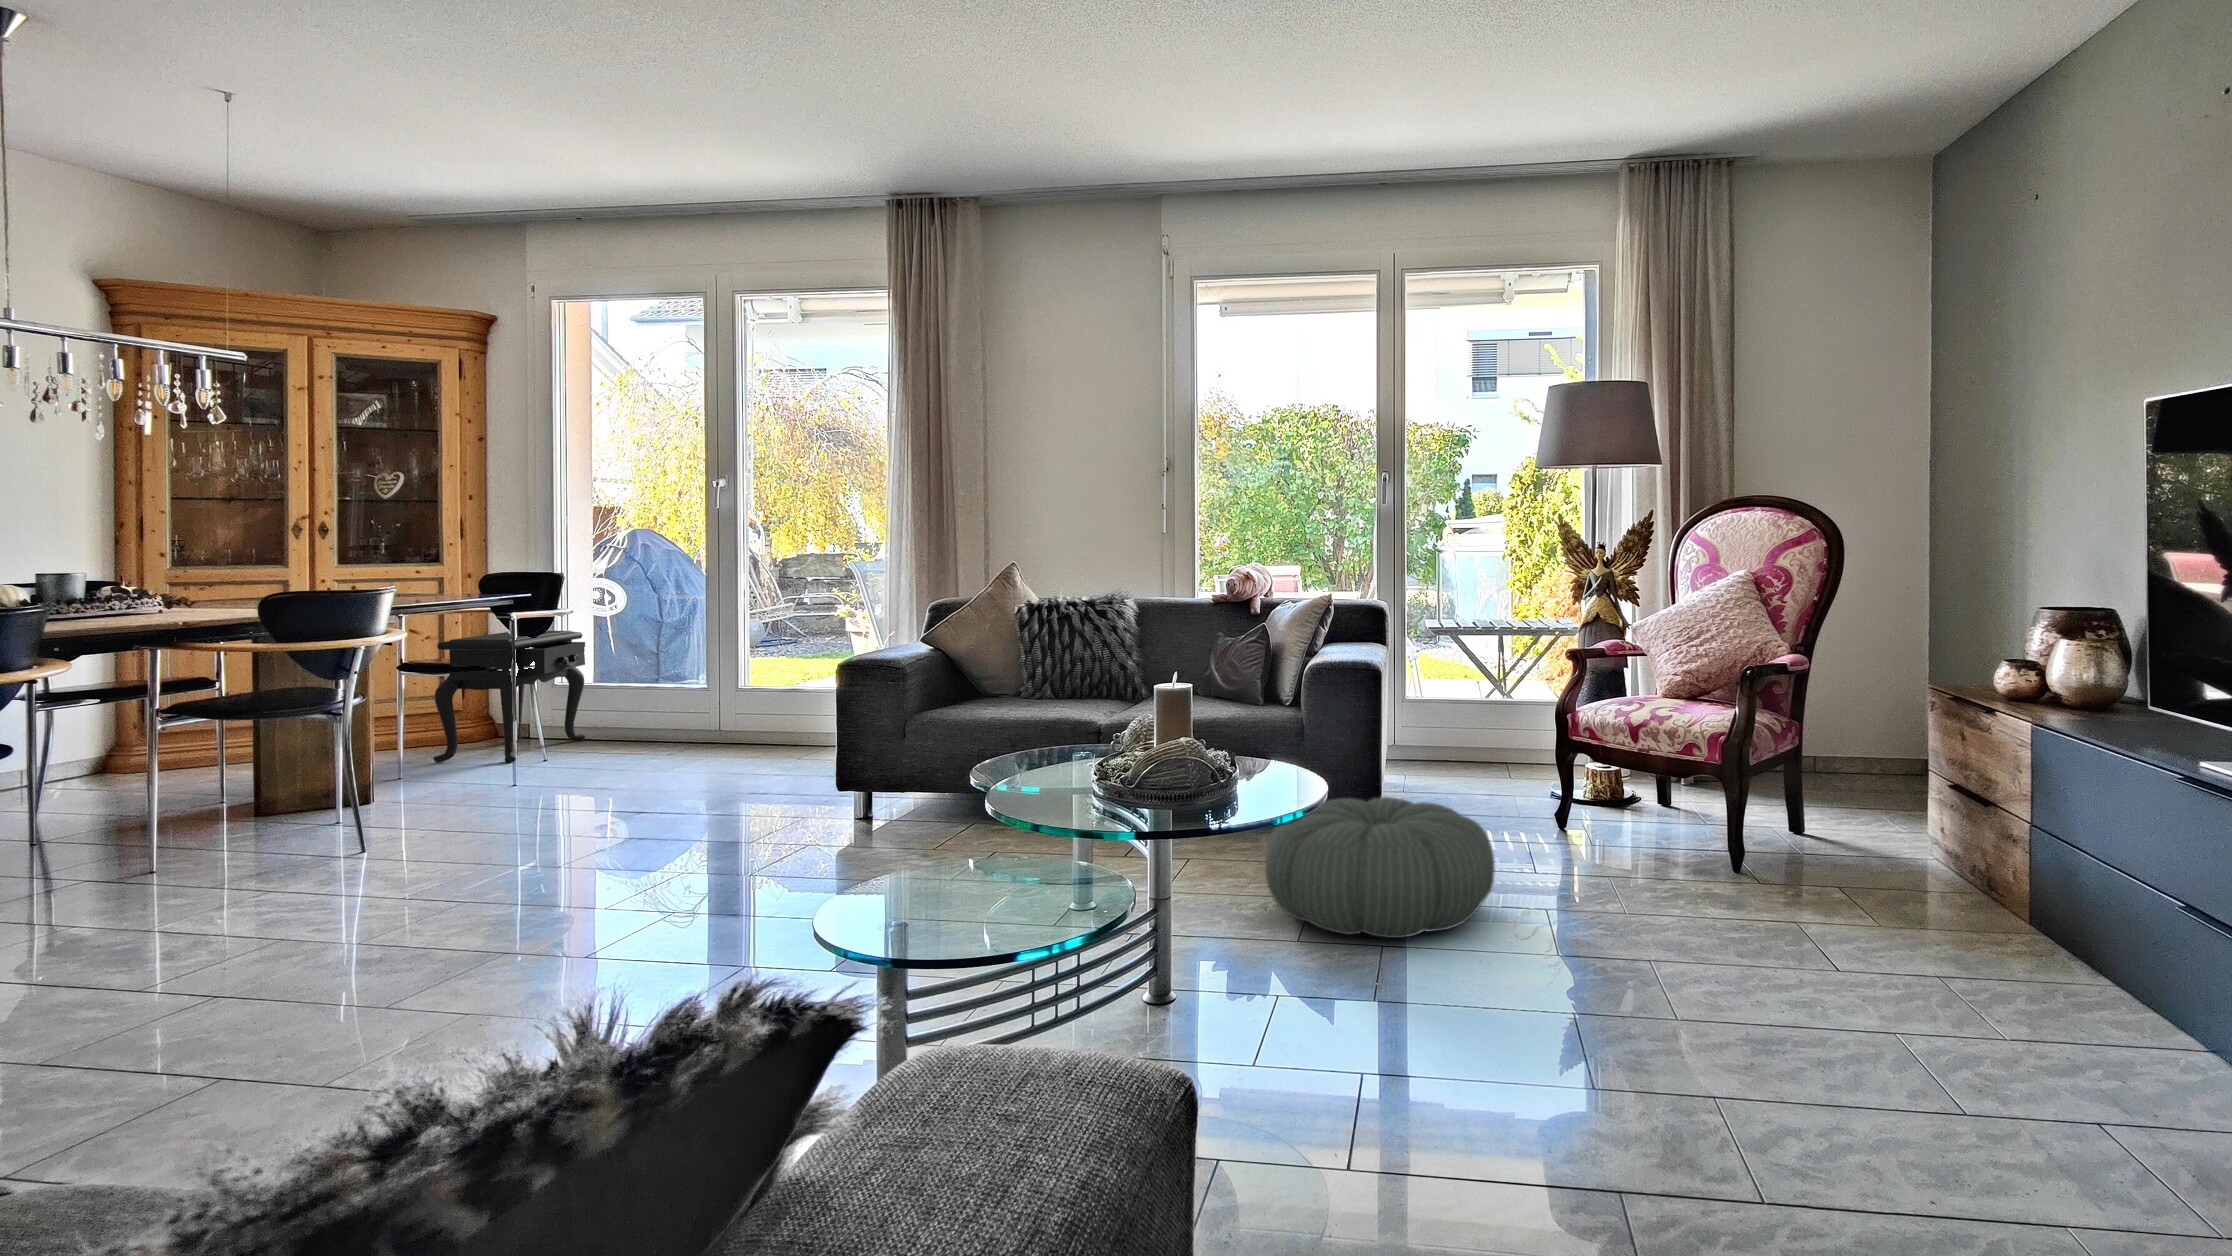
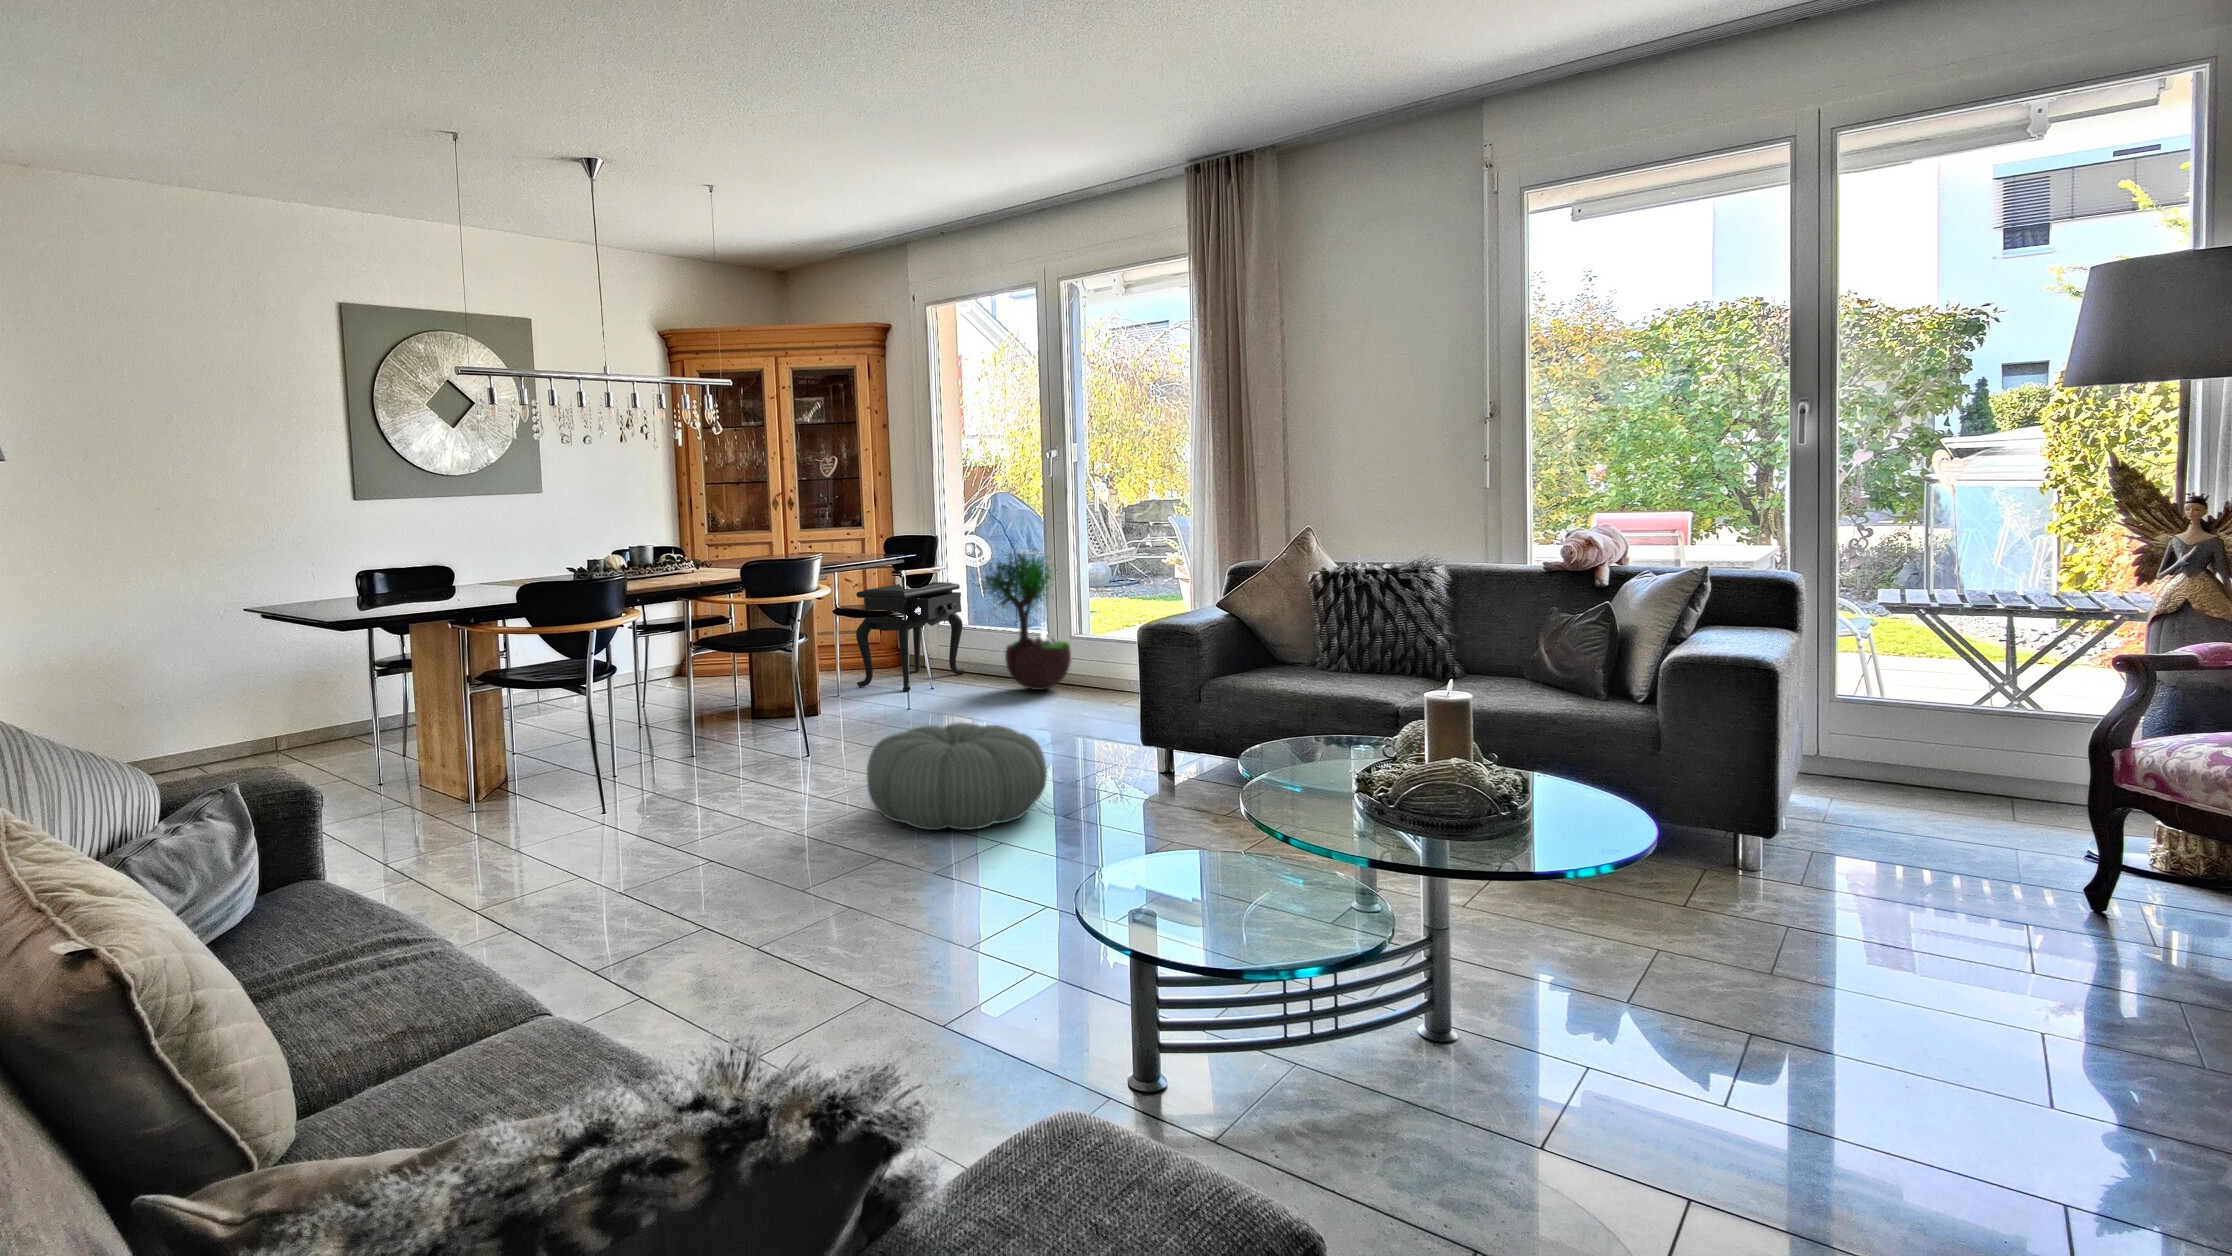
potted tree: none [609,576,732,750] -> present [977,547,1071,690]
pouf: present [1265,797,1495,938] -> present [867,723,1047,830]

